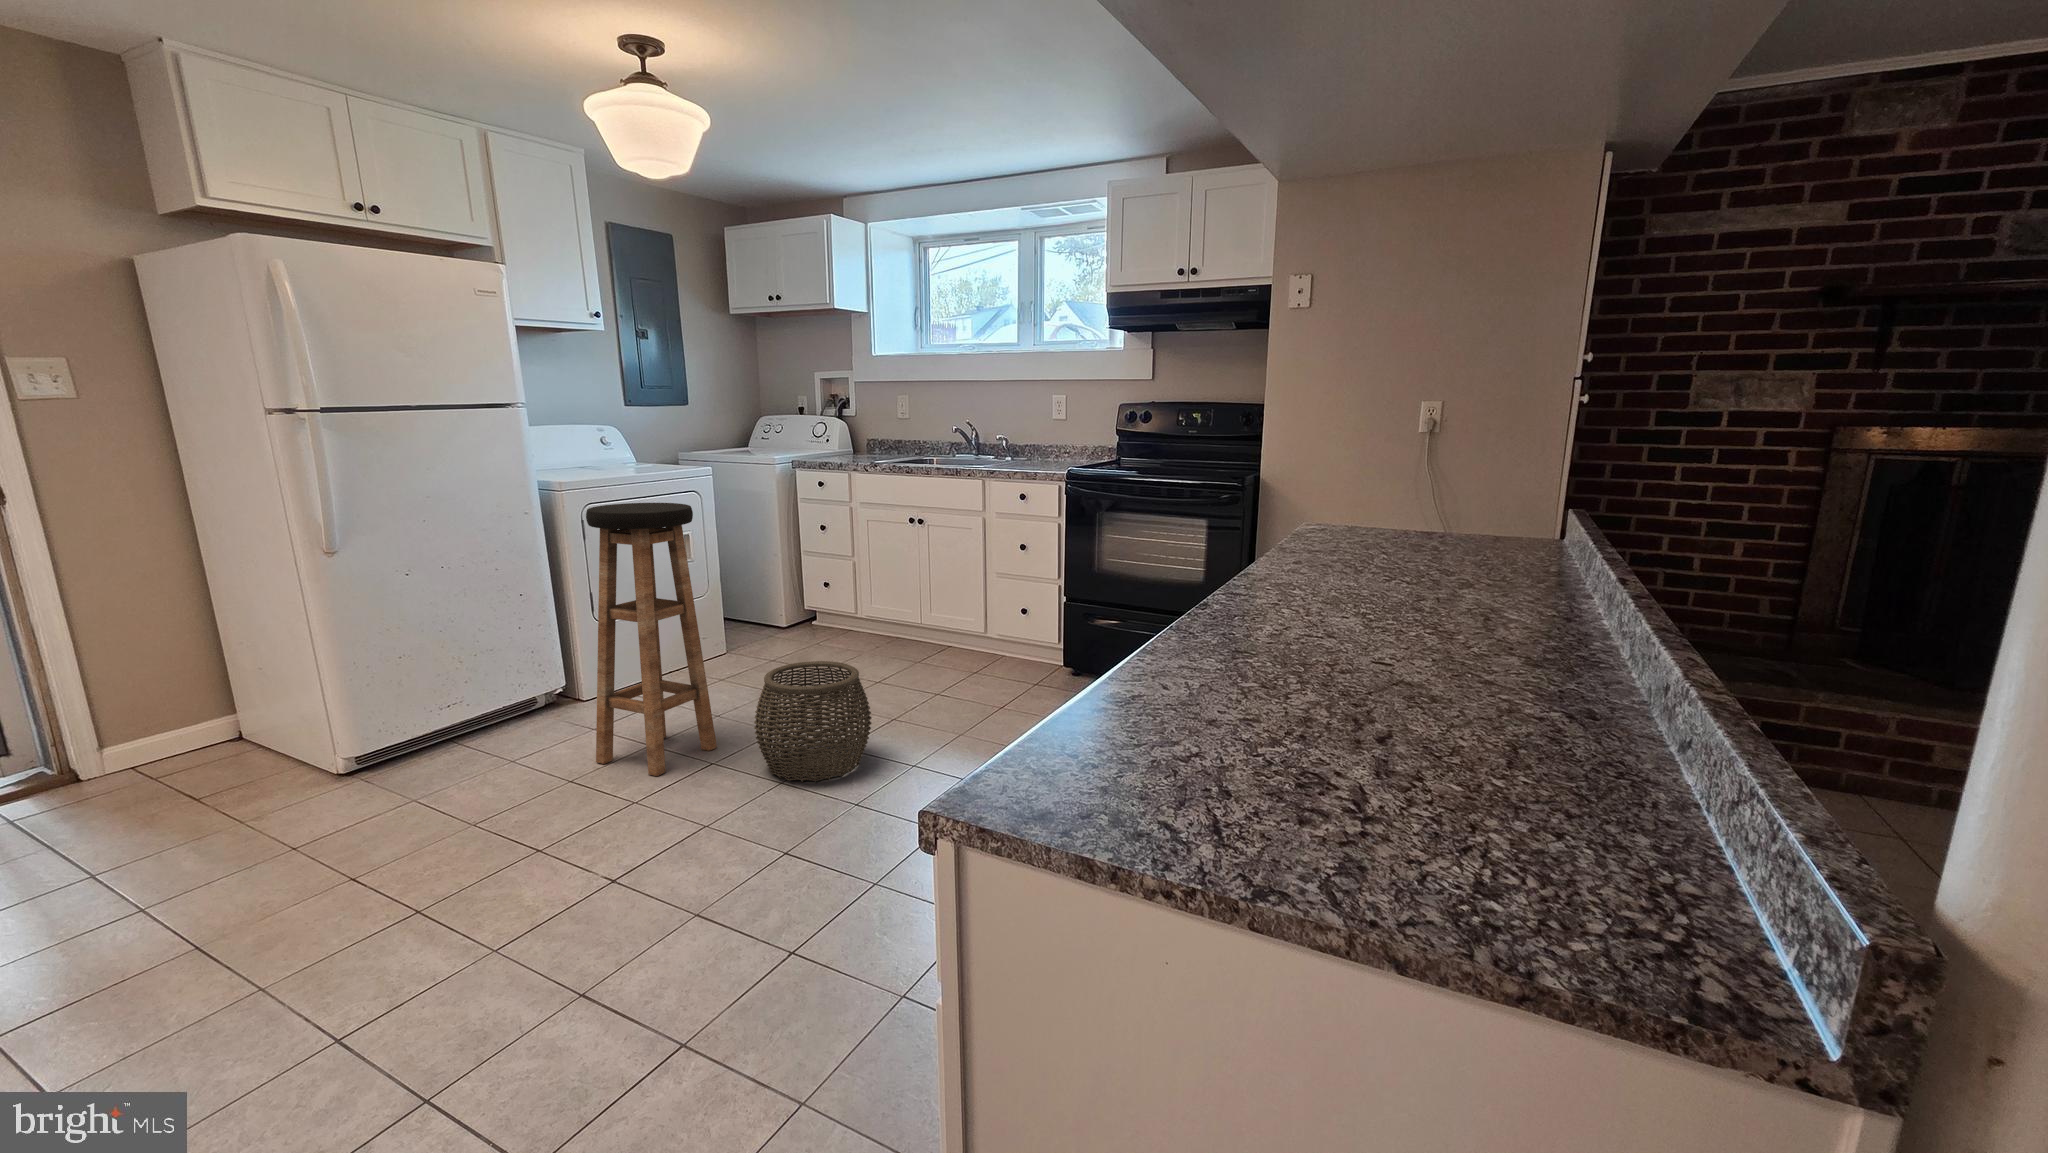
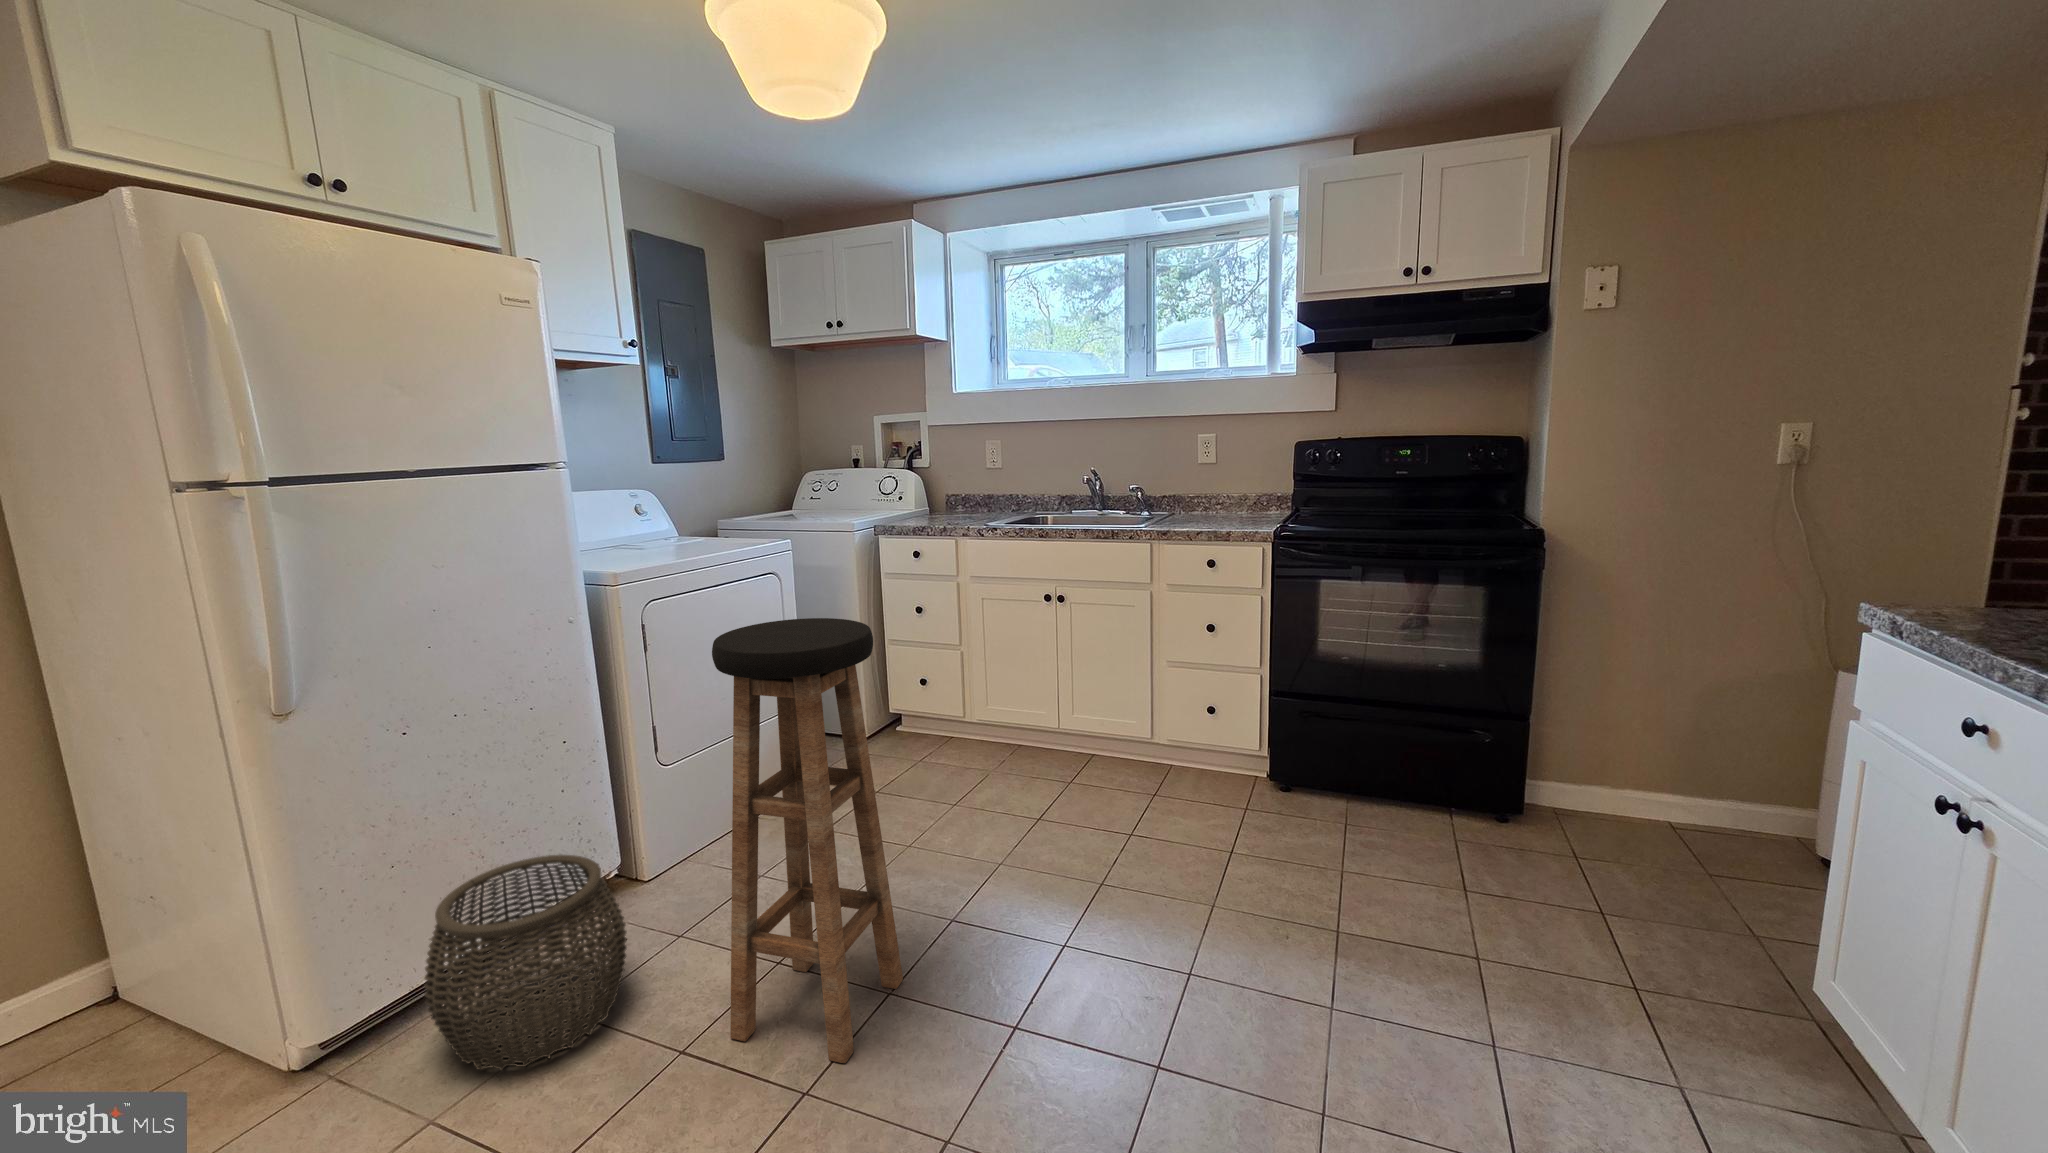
woven basket: present [754,661,872,782] -> present [424,855,627,1070]

